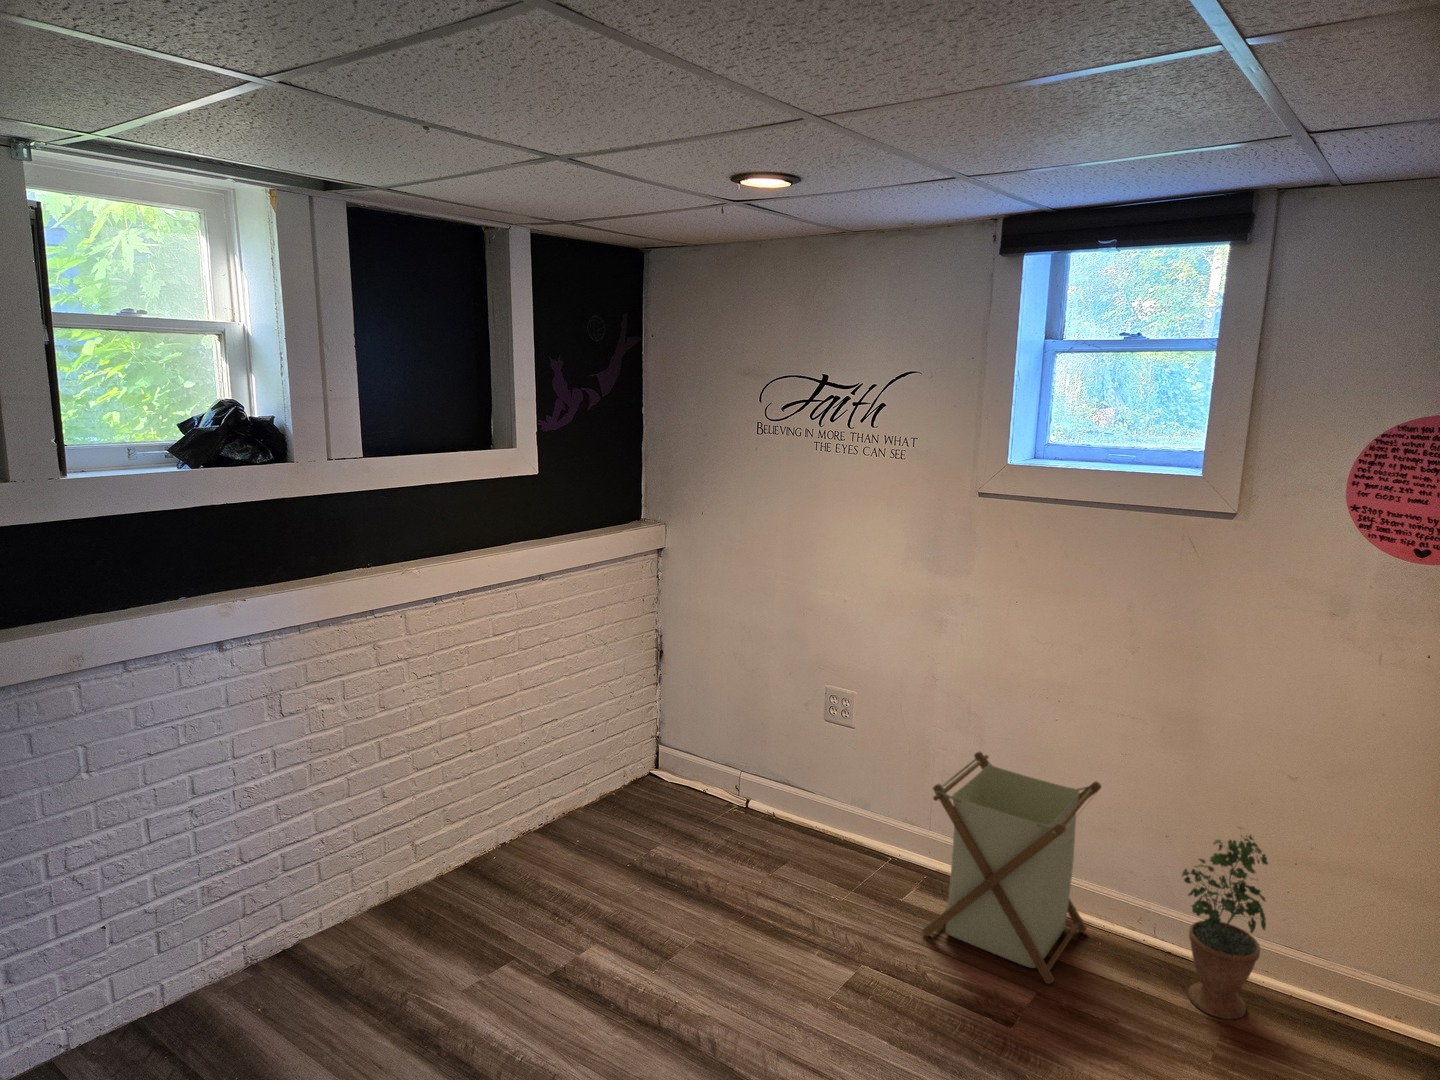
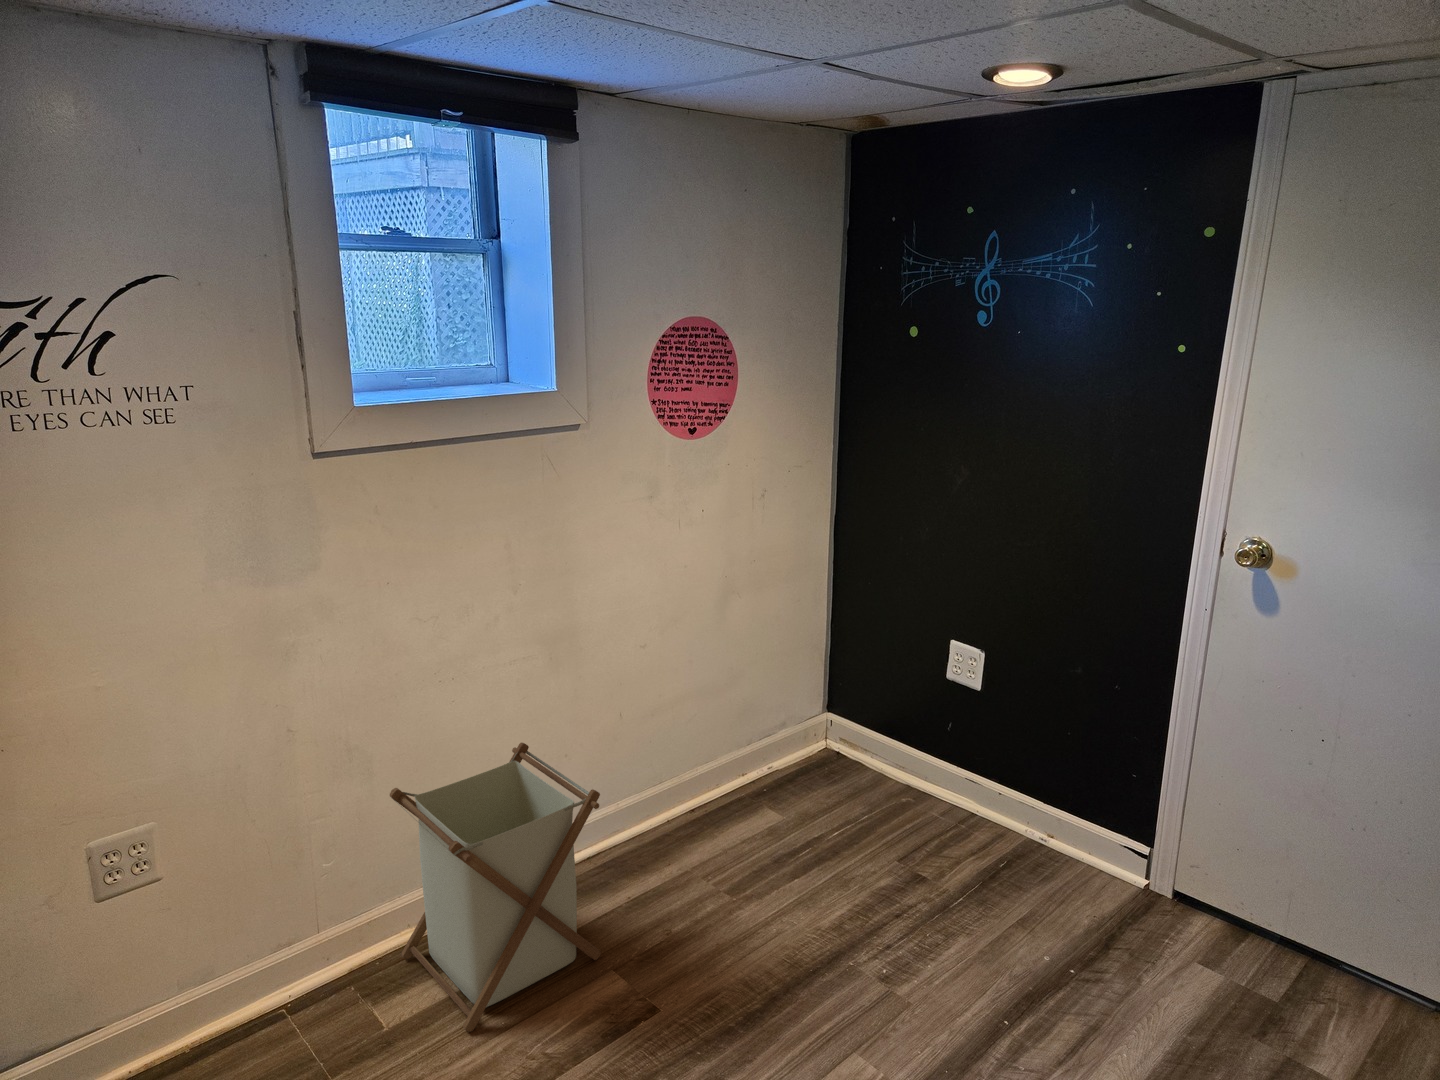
potted plant: present [1182,835,1268,1019] -> none [622,708,689,879]

